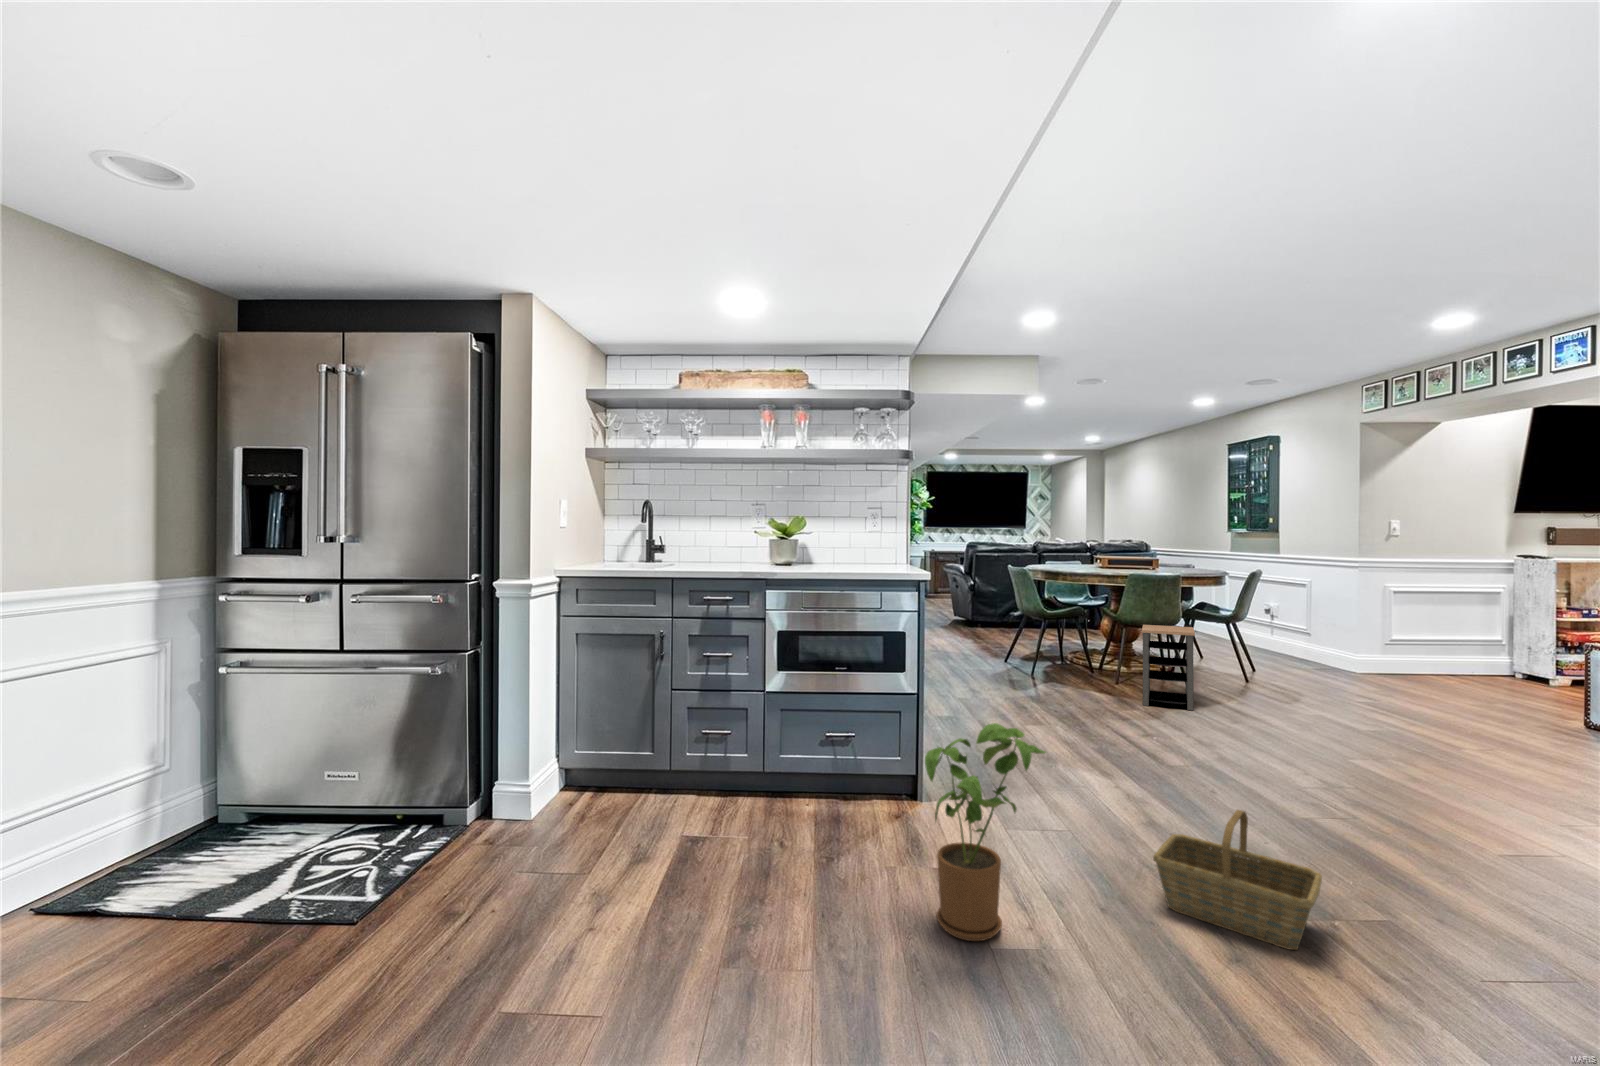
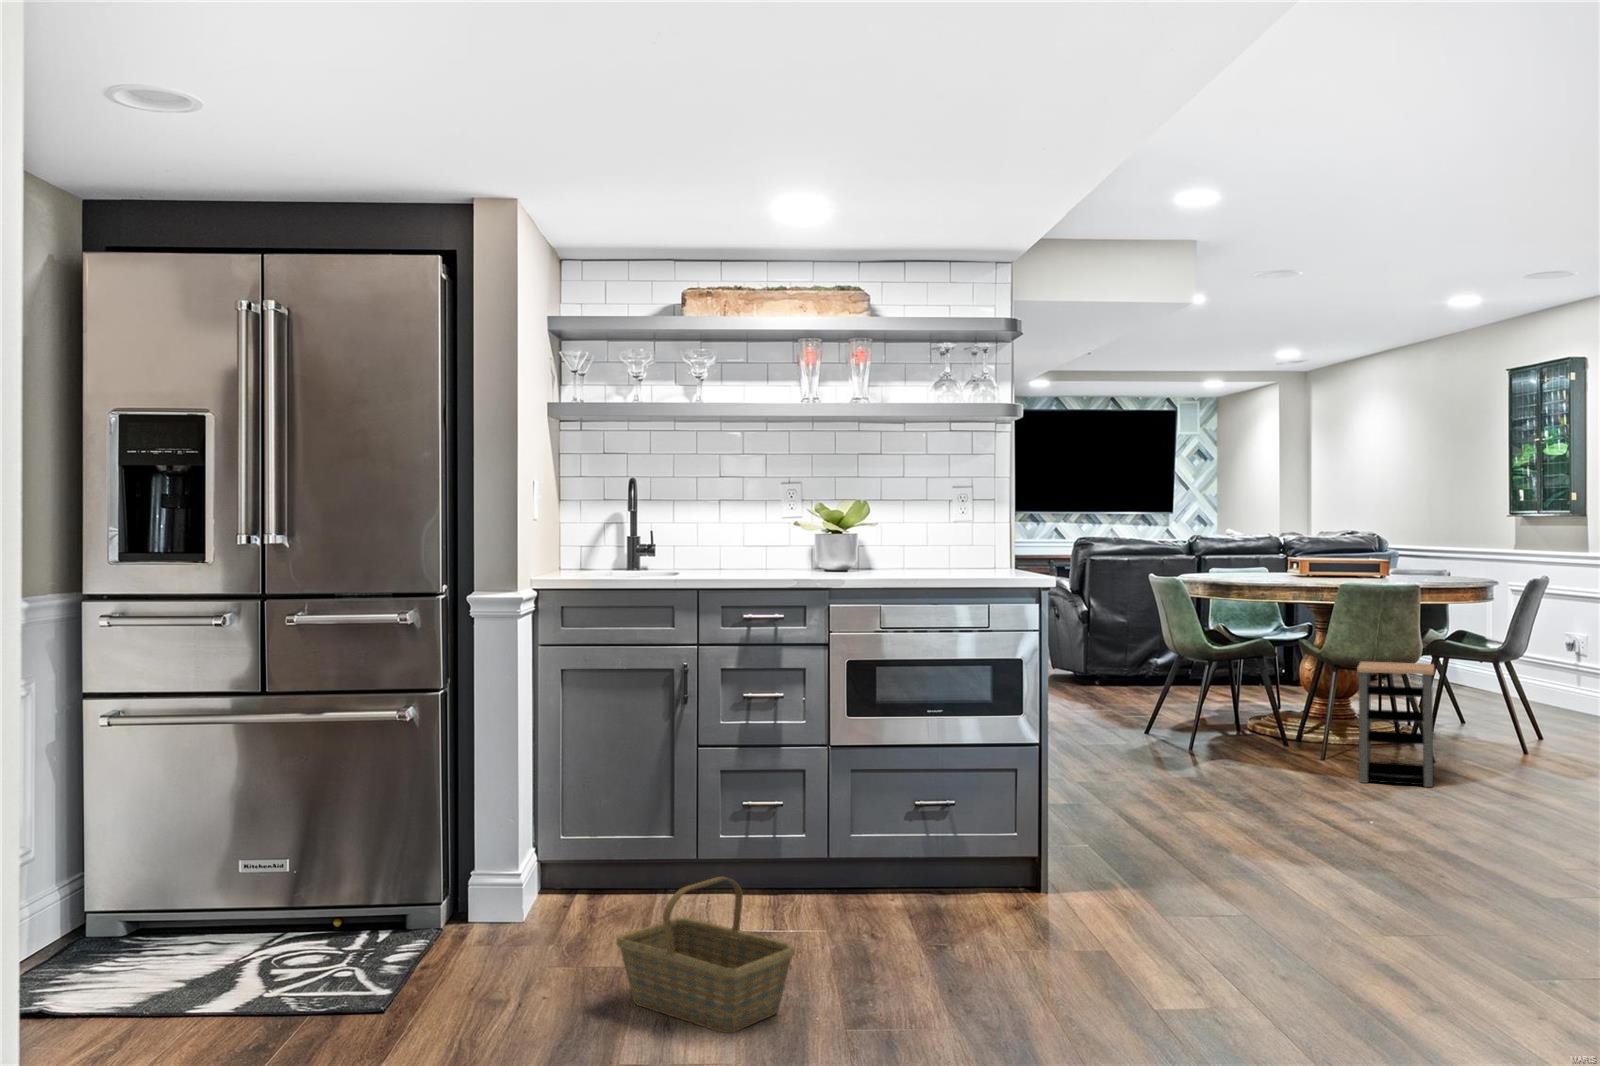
house plant: present [925,723,1046,941] -> none [1073,752,1222,1009]
basket: present [1153,810,1322,950] -> present [616,877,795,1033]

